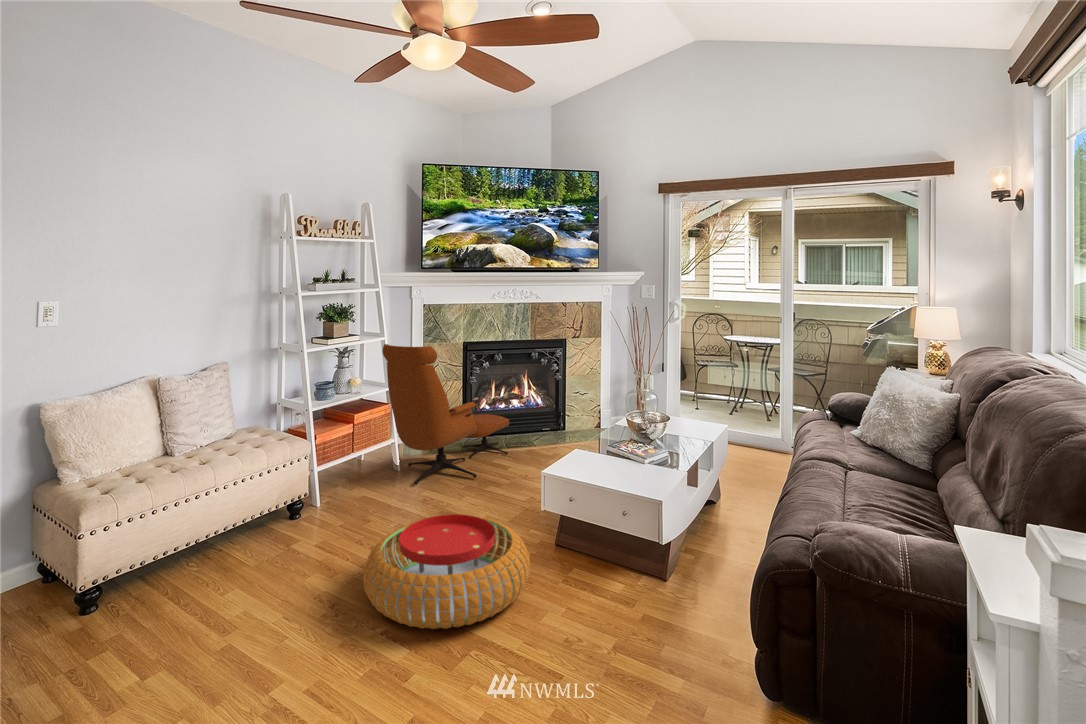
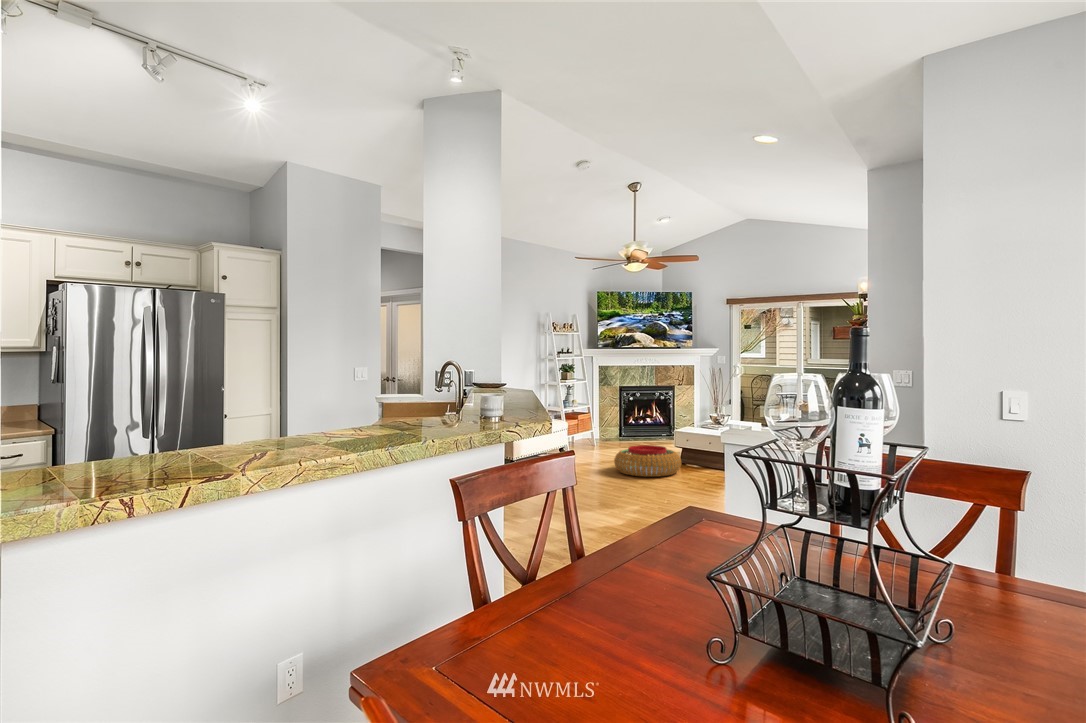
lounge chair: present [383,344,509,485] -> none [592,382,647,452]

